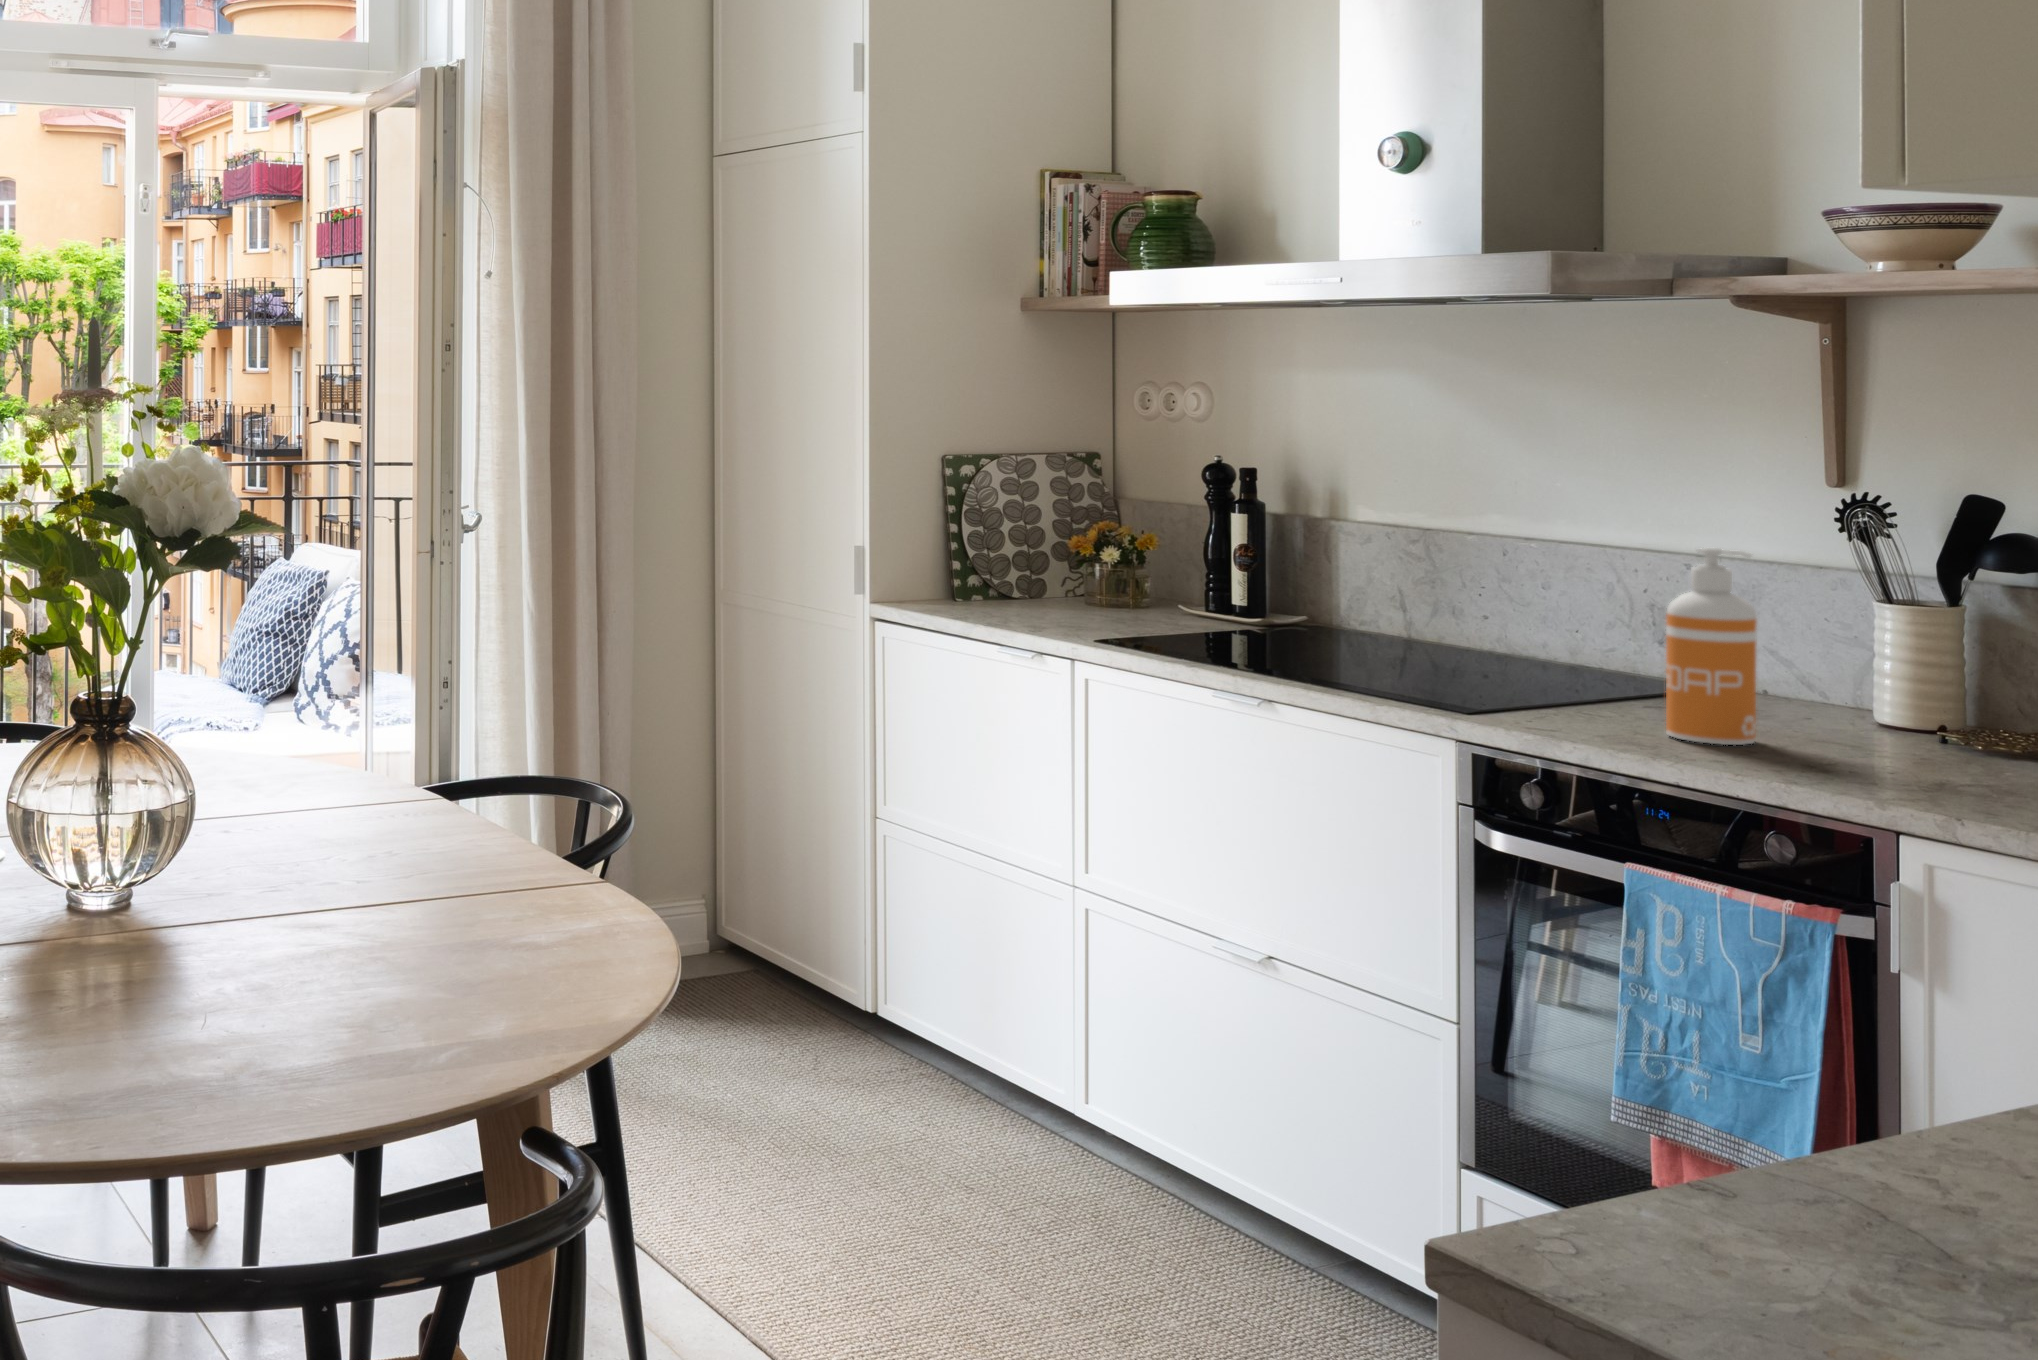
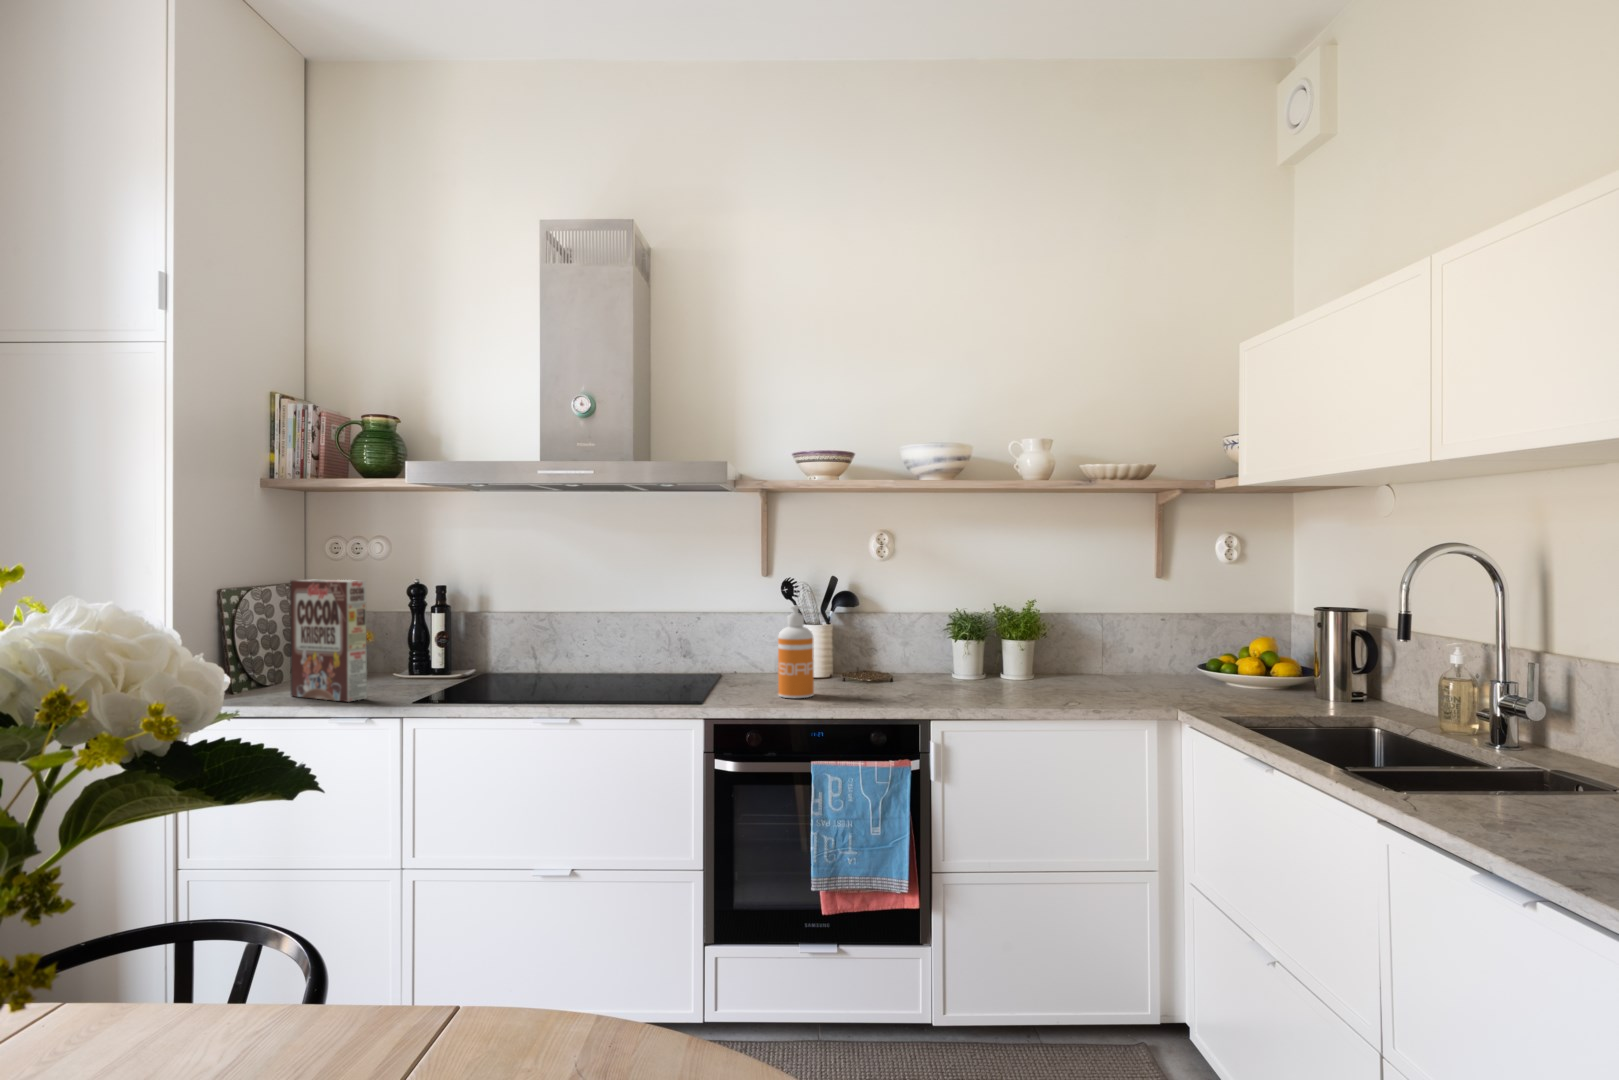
cereal box: none [1014,448,1076,625] -> present [290,580,367,702]

